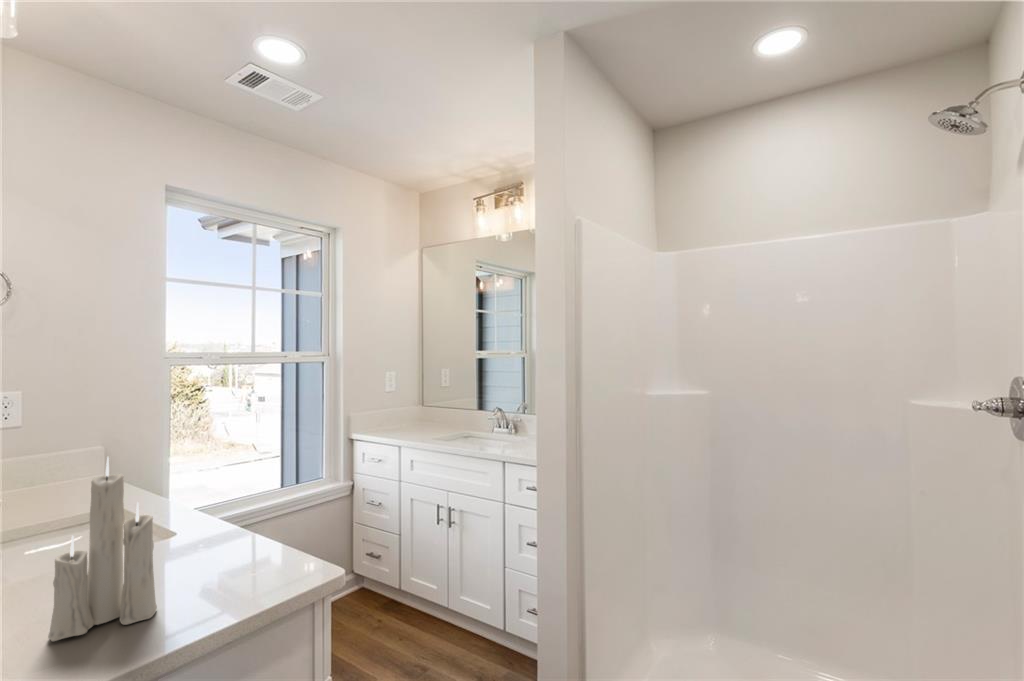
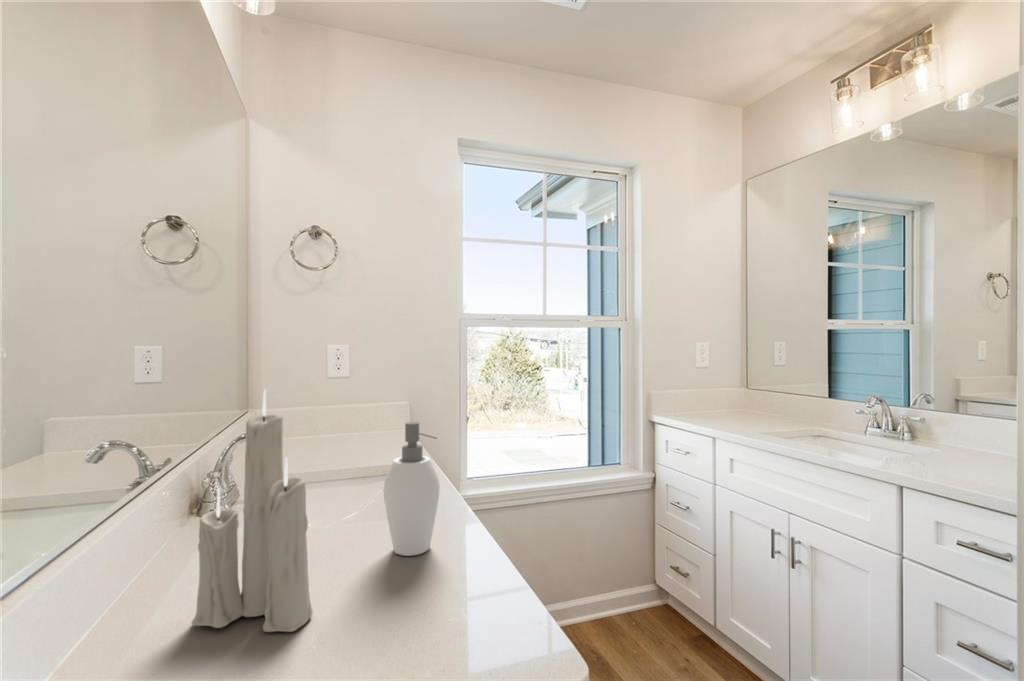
soap dispenser: none [177,466,231,565] -> present [383,422,440,556]

